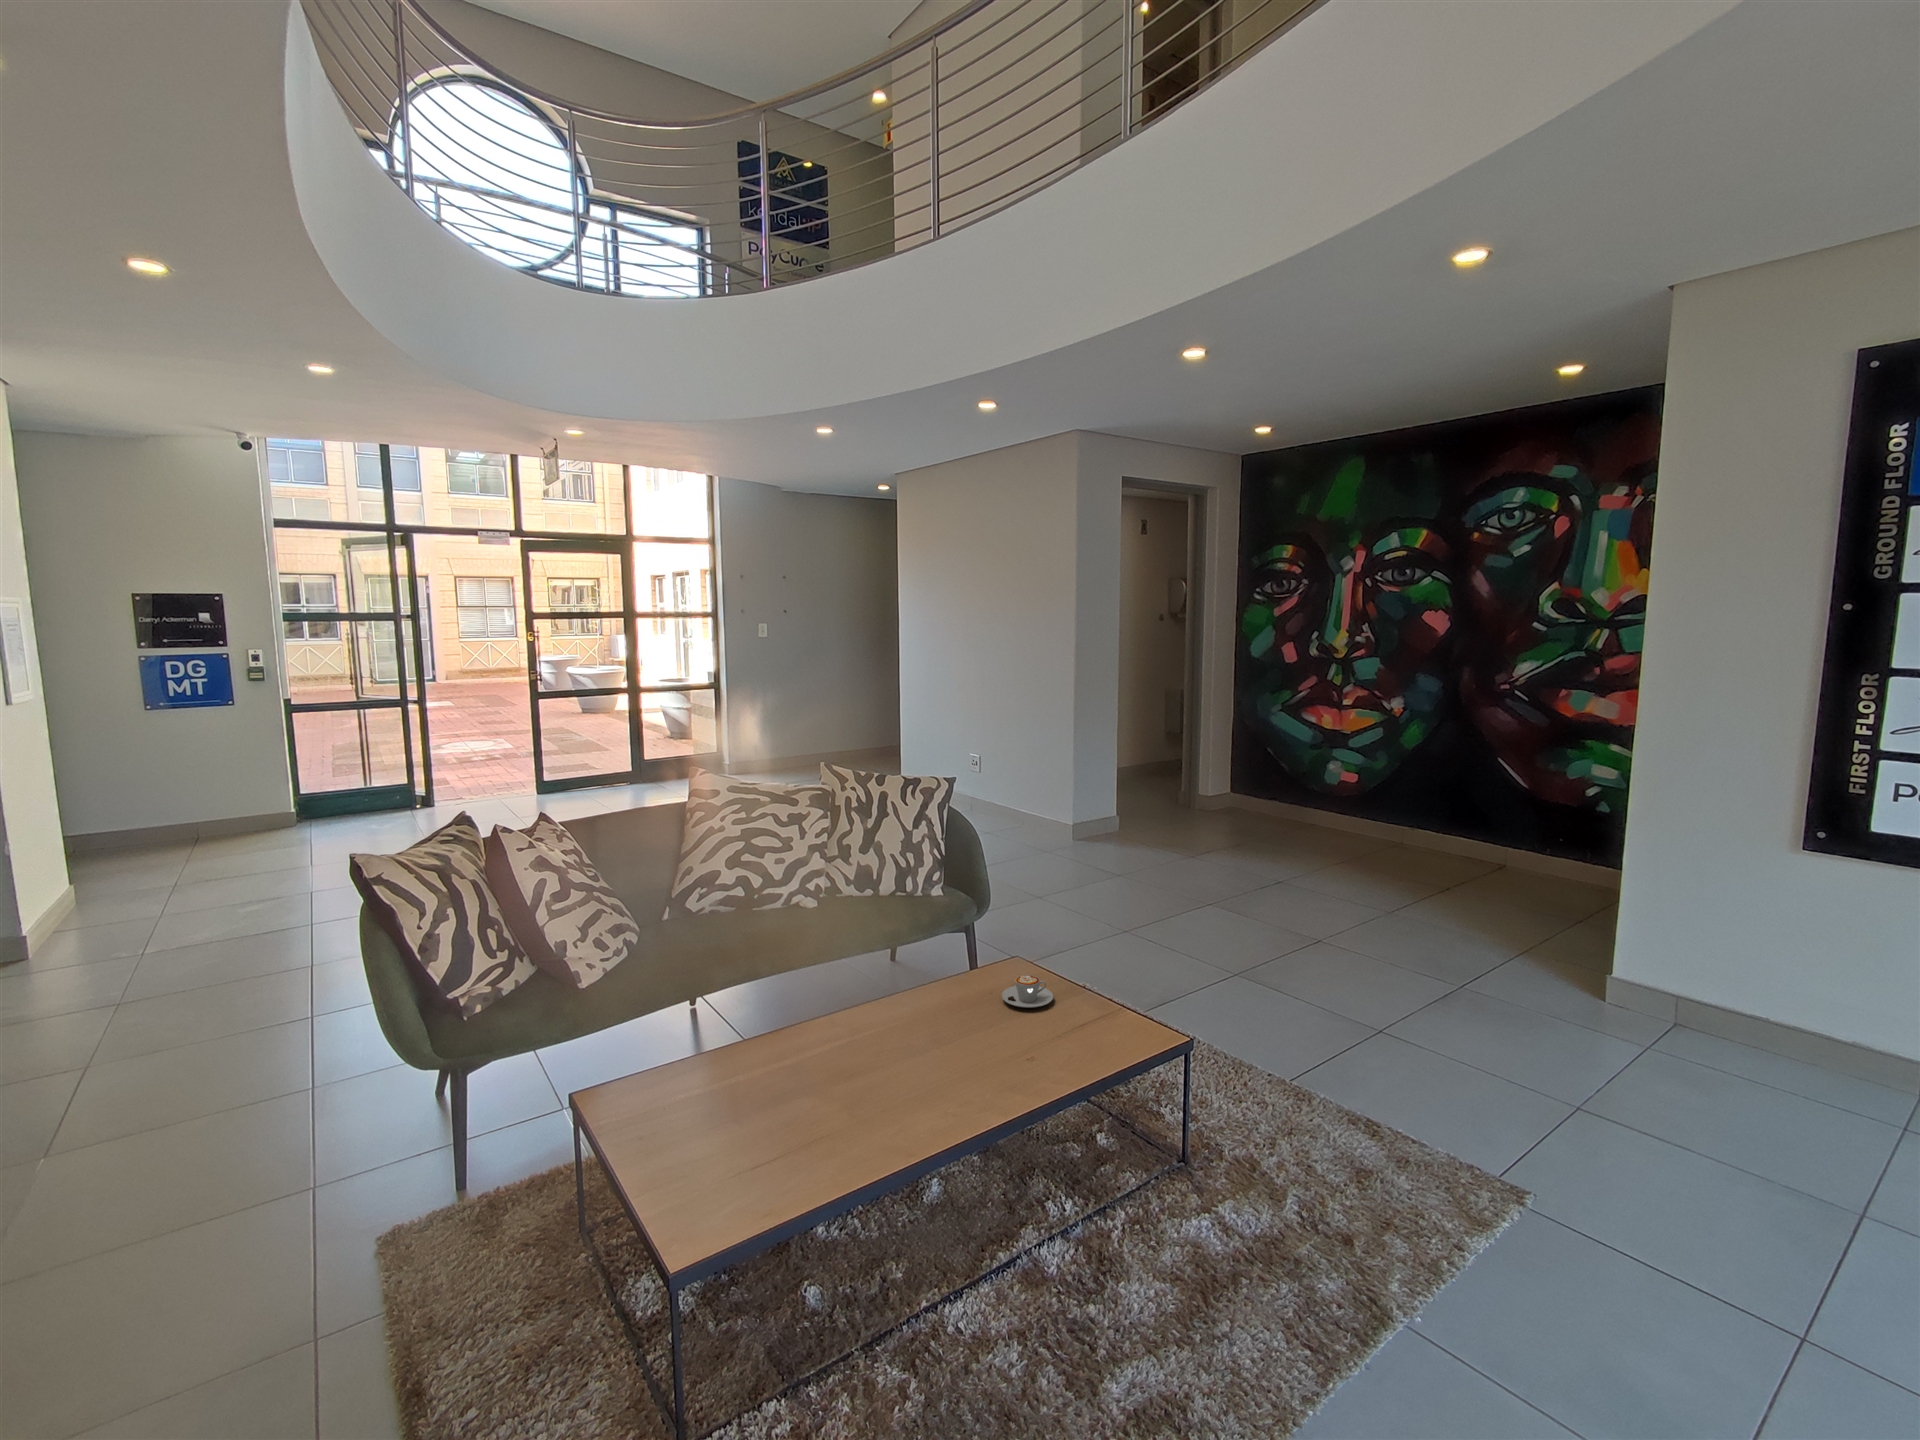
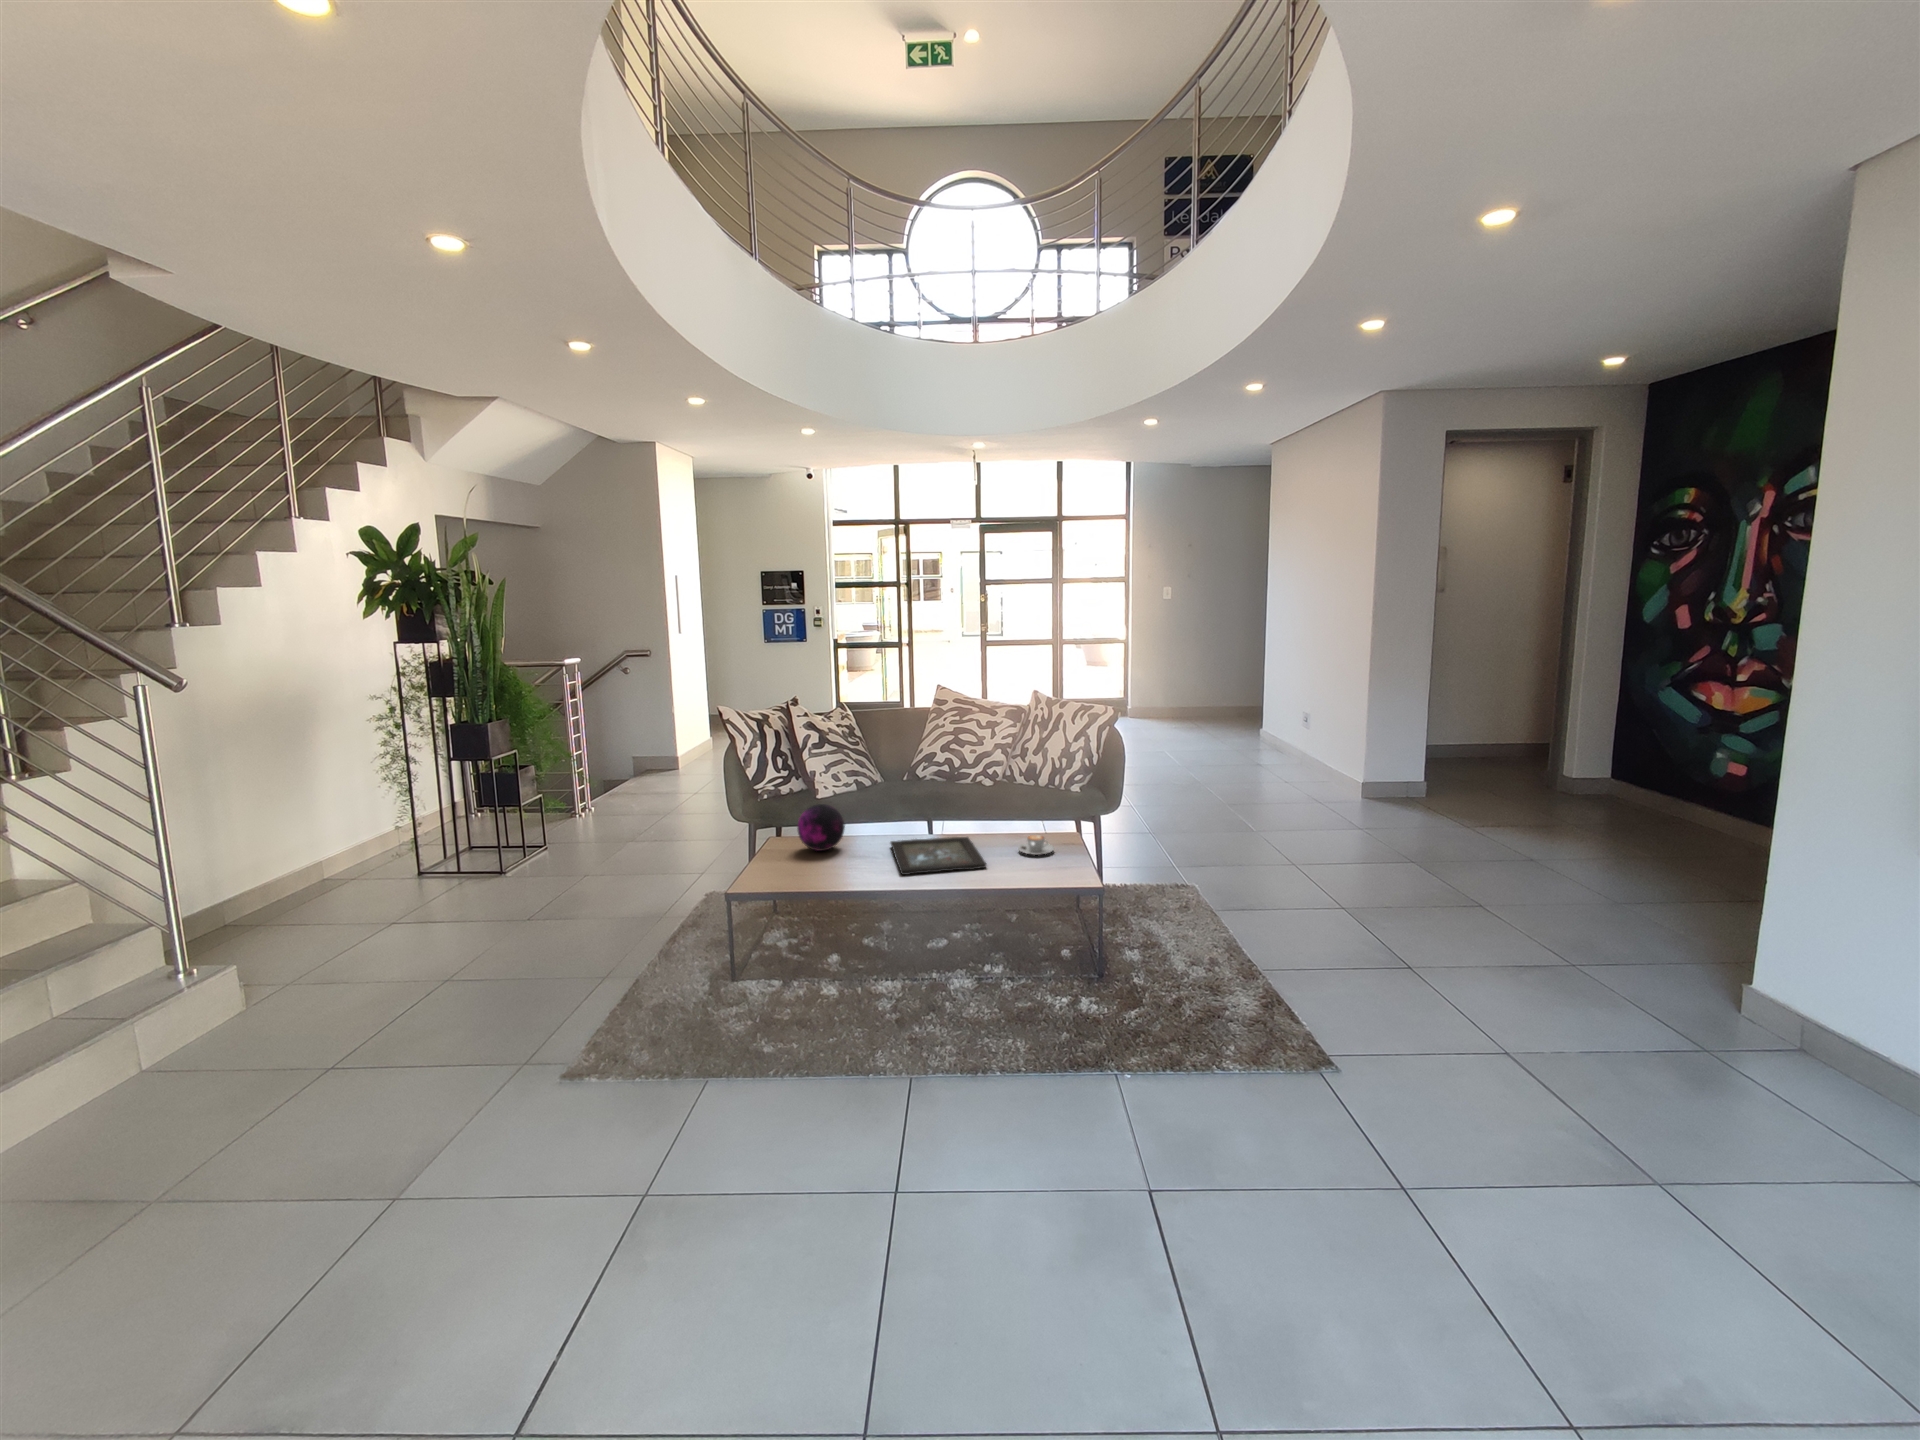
tray: none [819,1000,1016,1100] -> present [891,837,986,875]
decorative orb: none [669,1007,755,1096] -> present [797,804,845,851]

